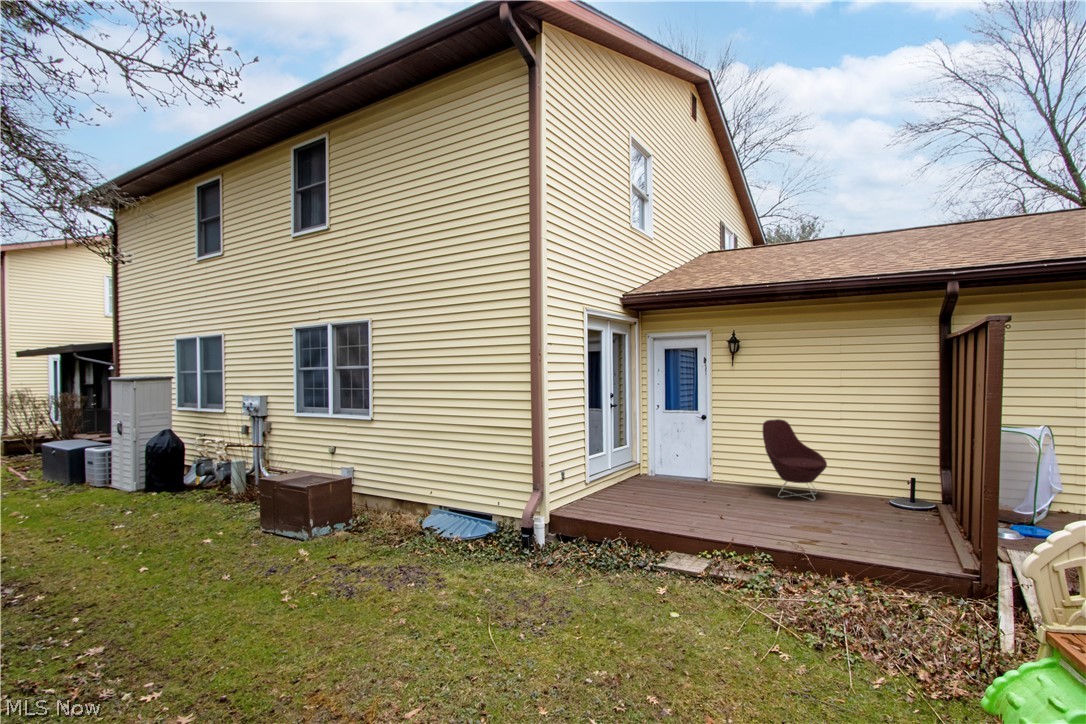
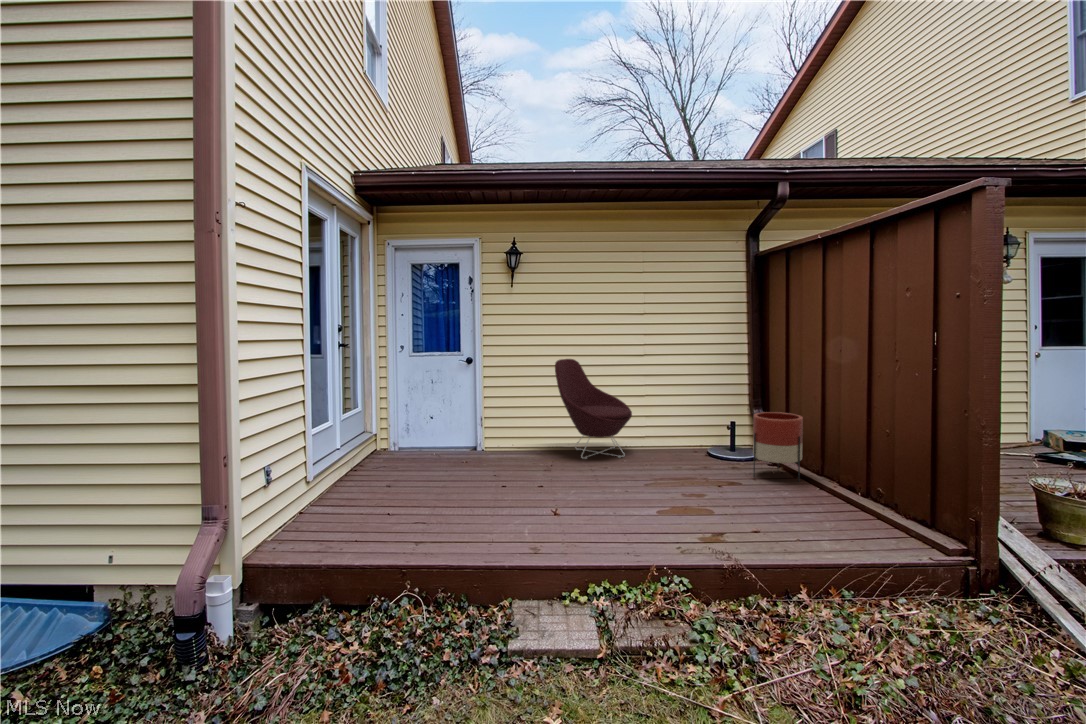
planter: none [908,476,956,537] -> present [753,412,803,481]

